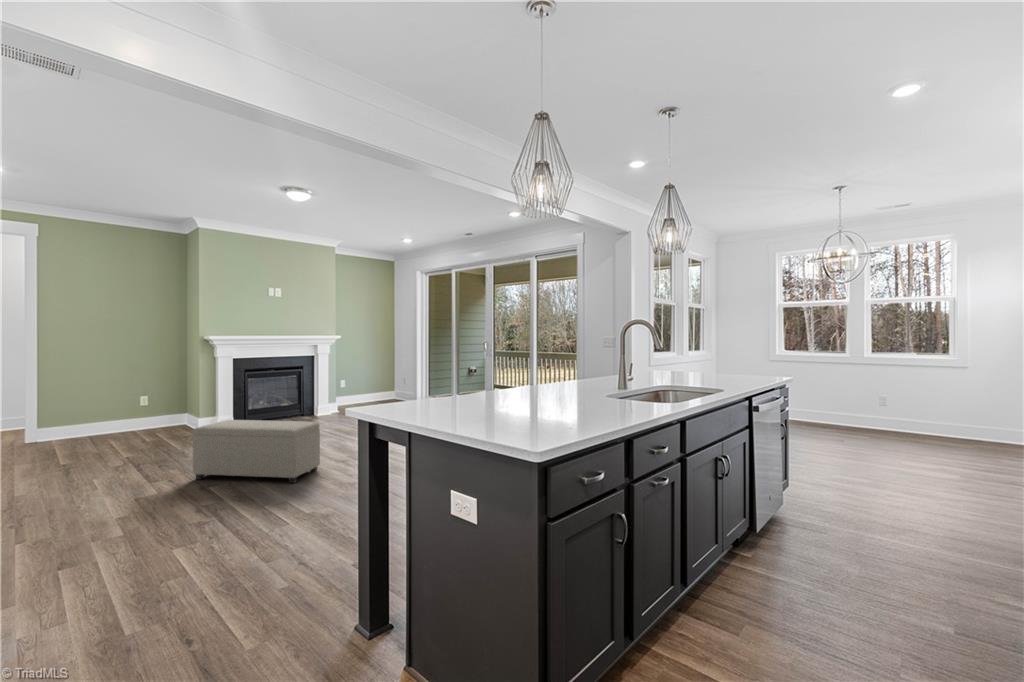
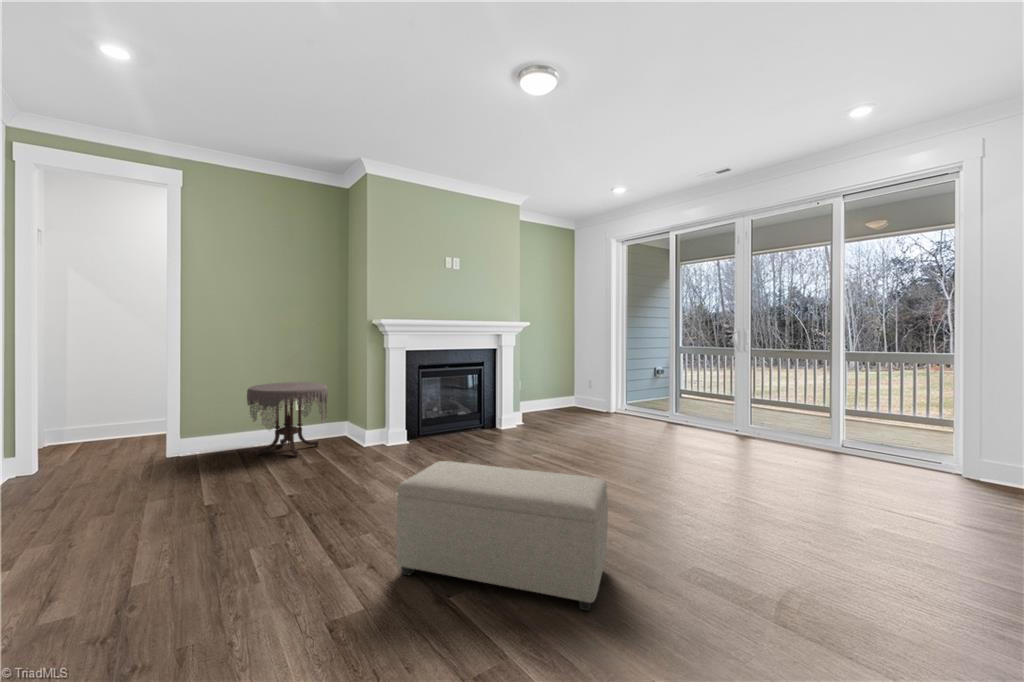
side table: none [96,384,167,439] -> present [247,382,328,457]

